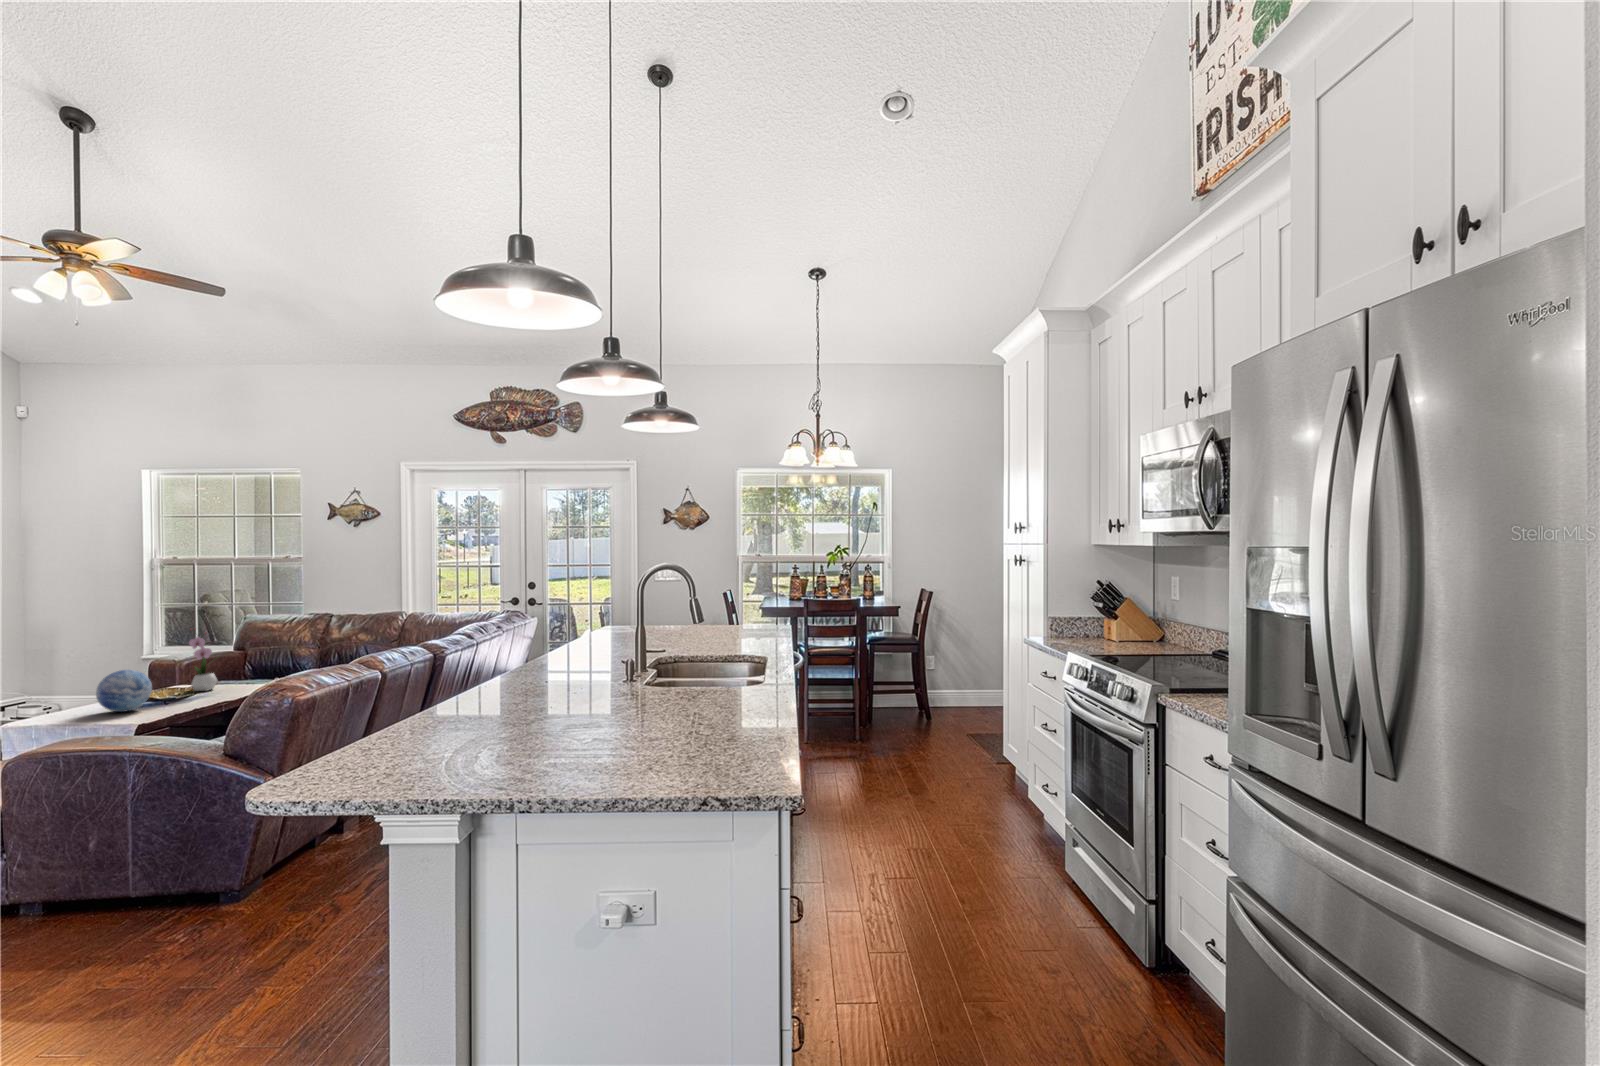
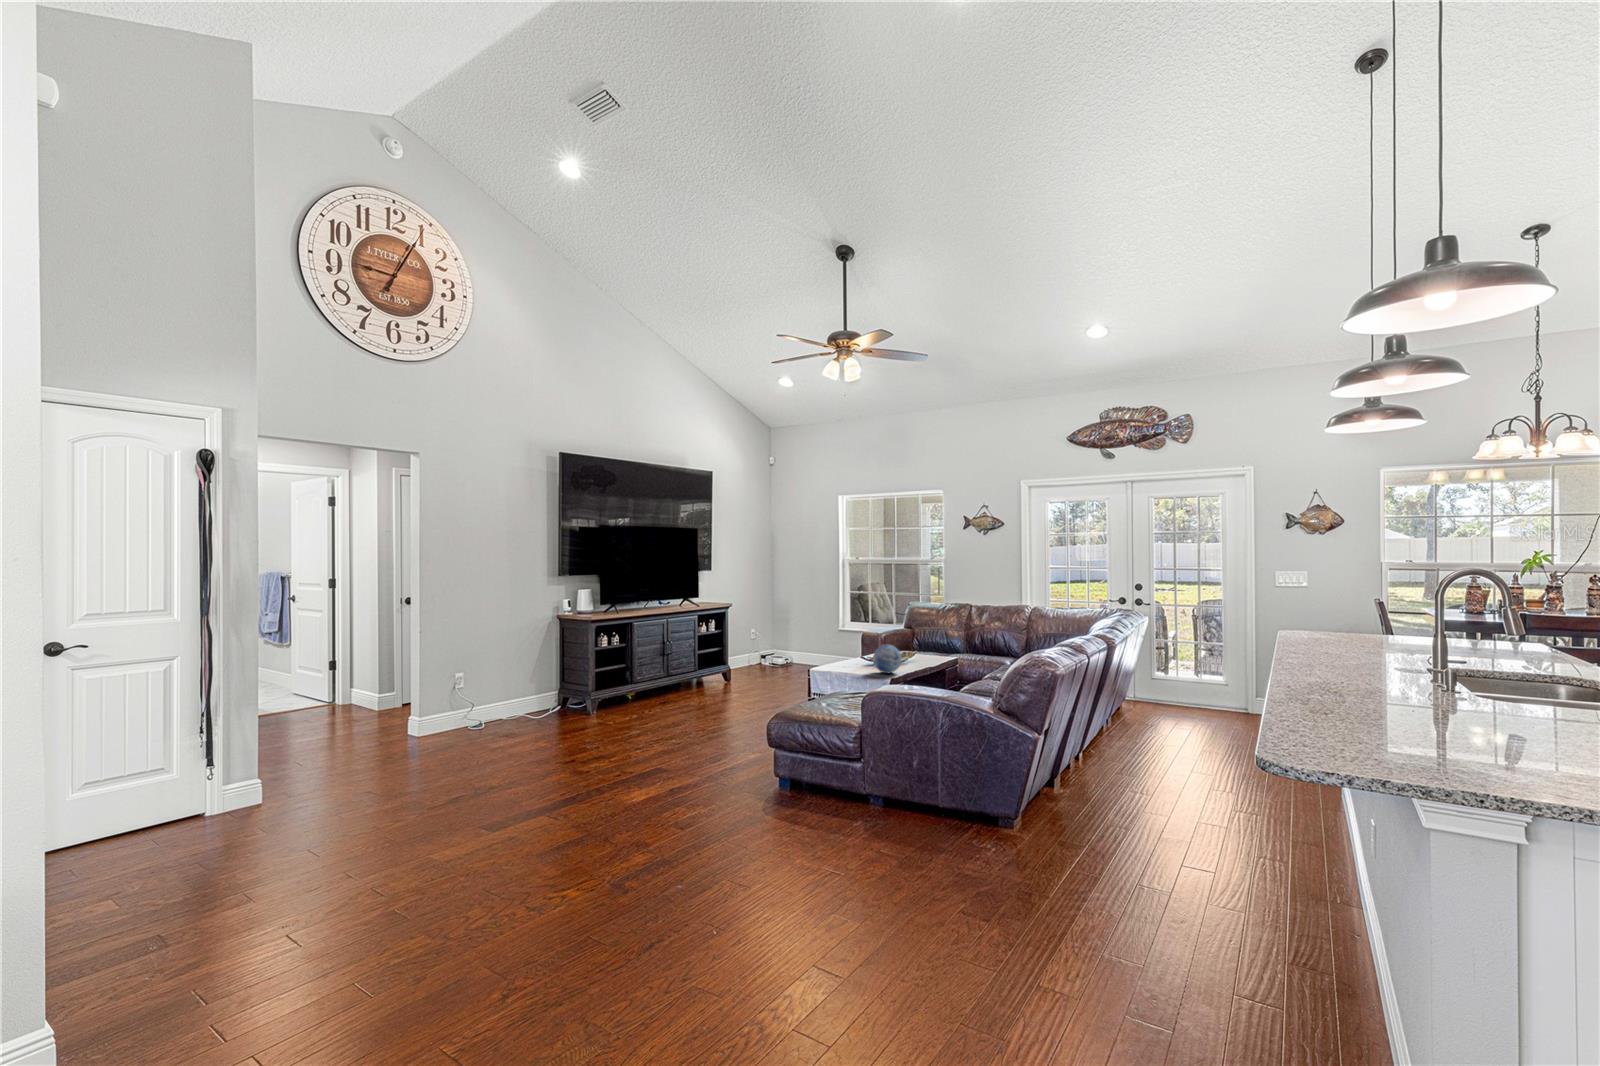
flower arrangement: present [189,629,217,691] -> none [910,617,927,663]

